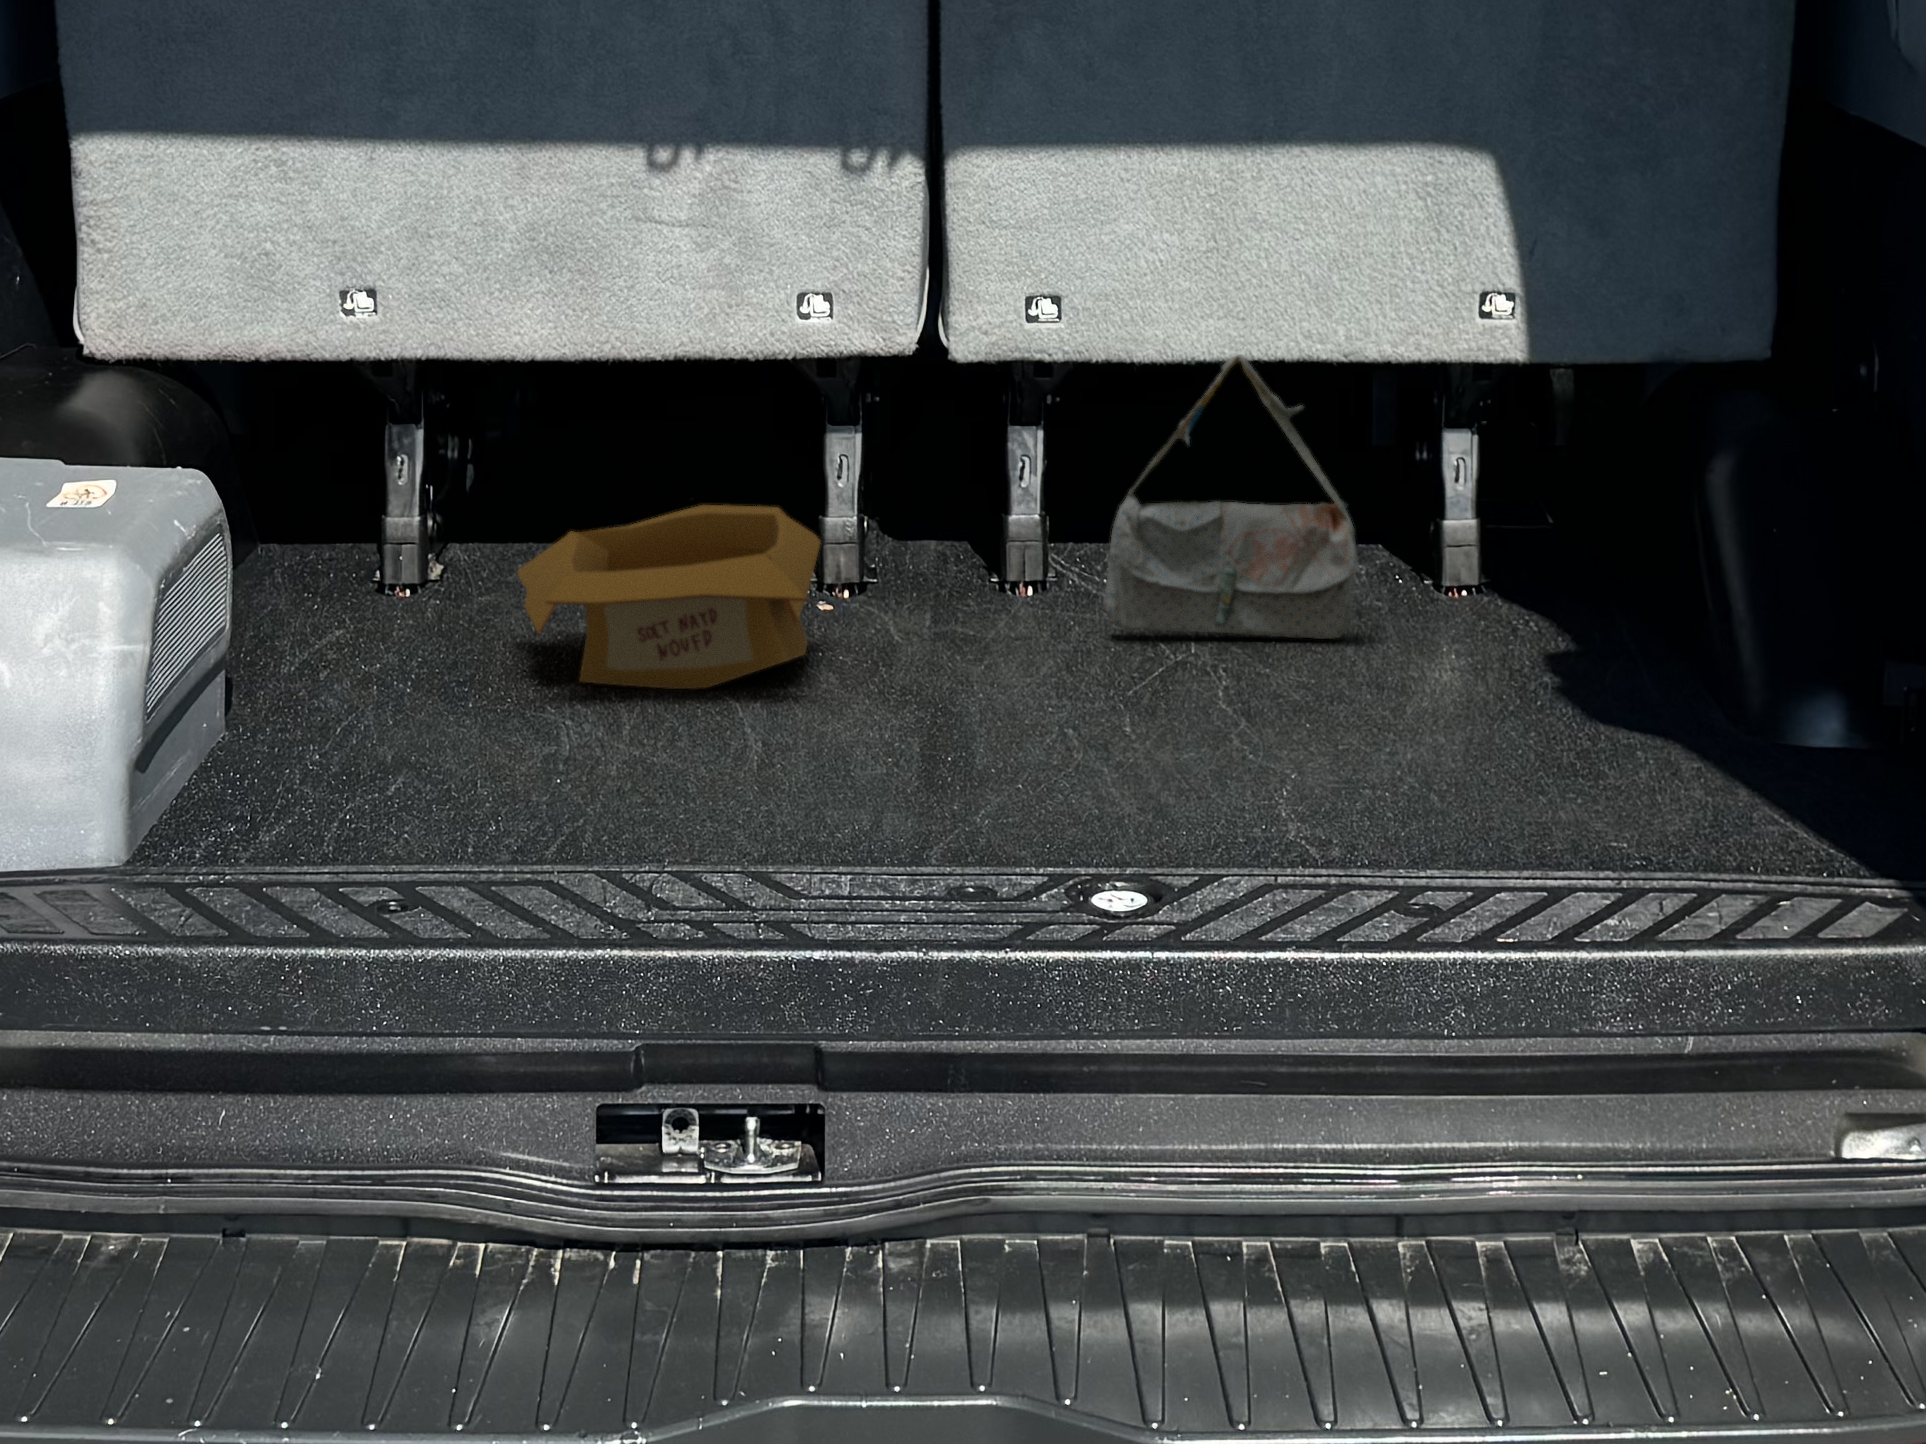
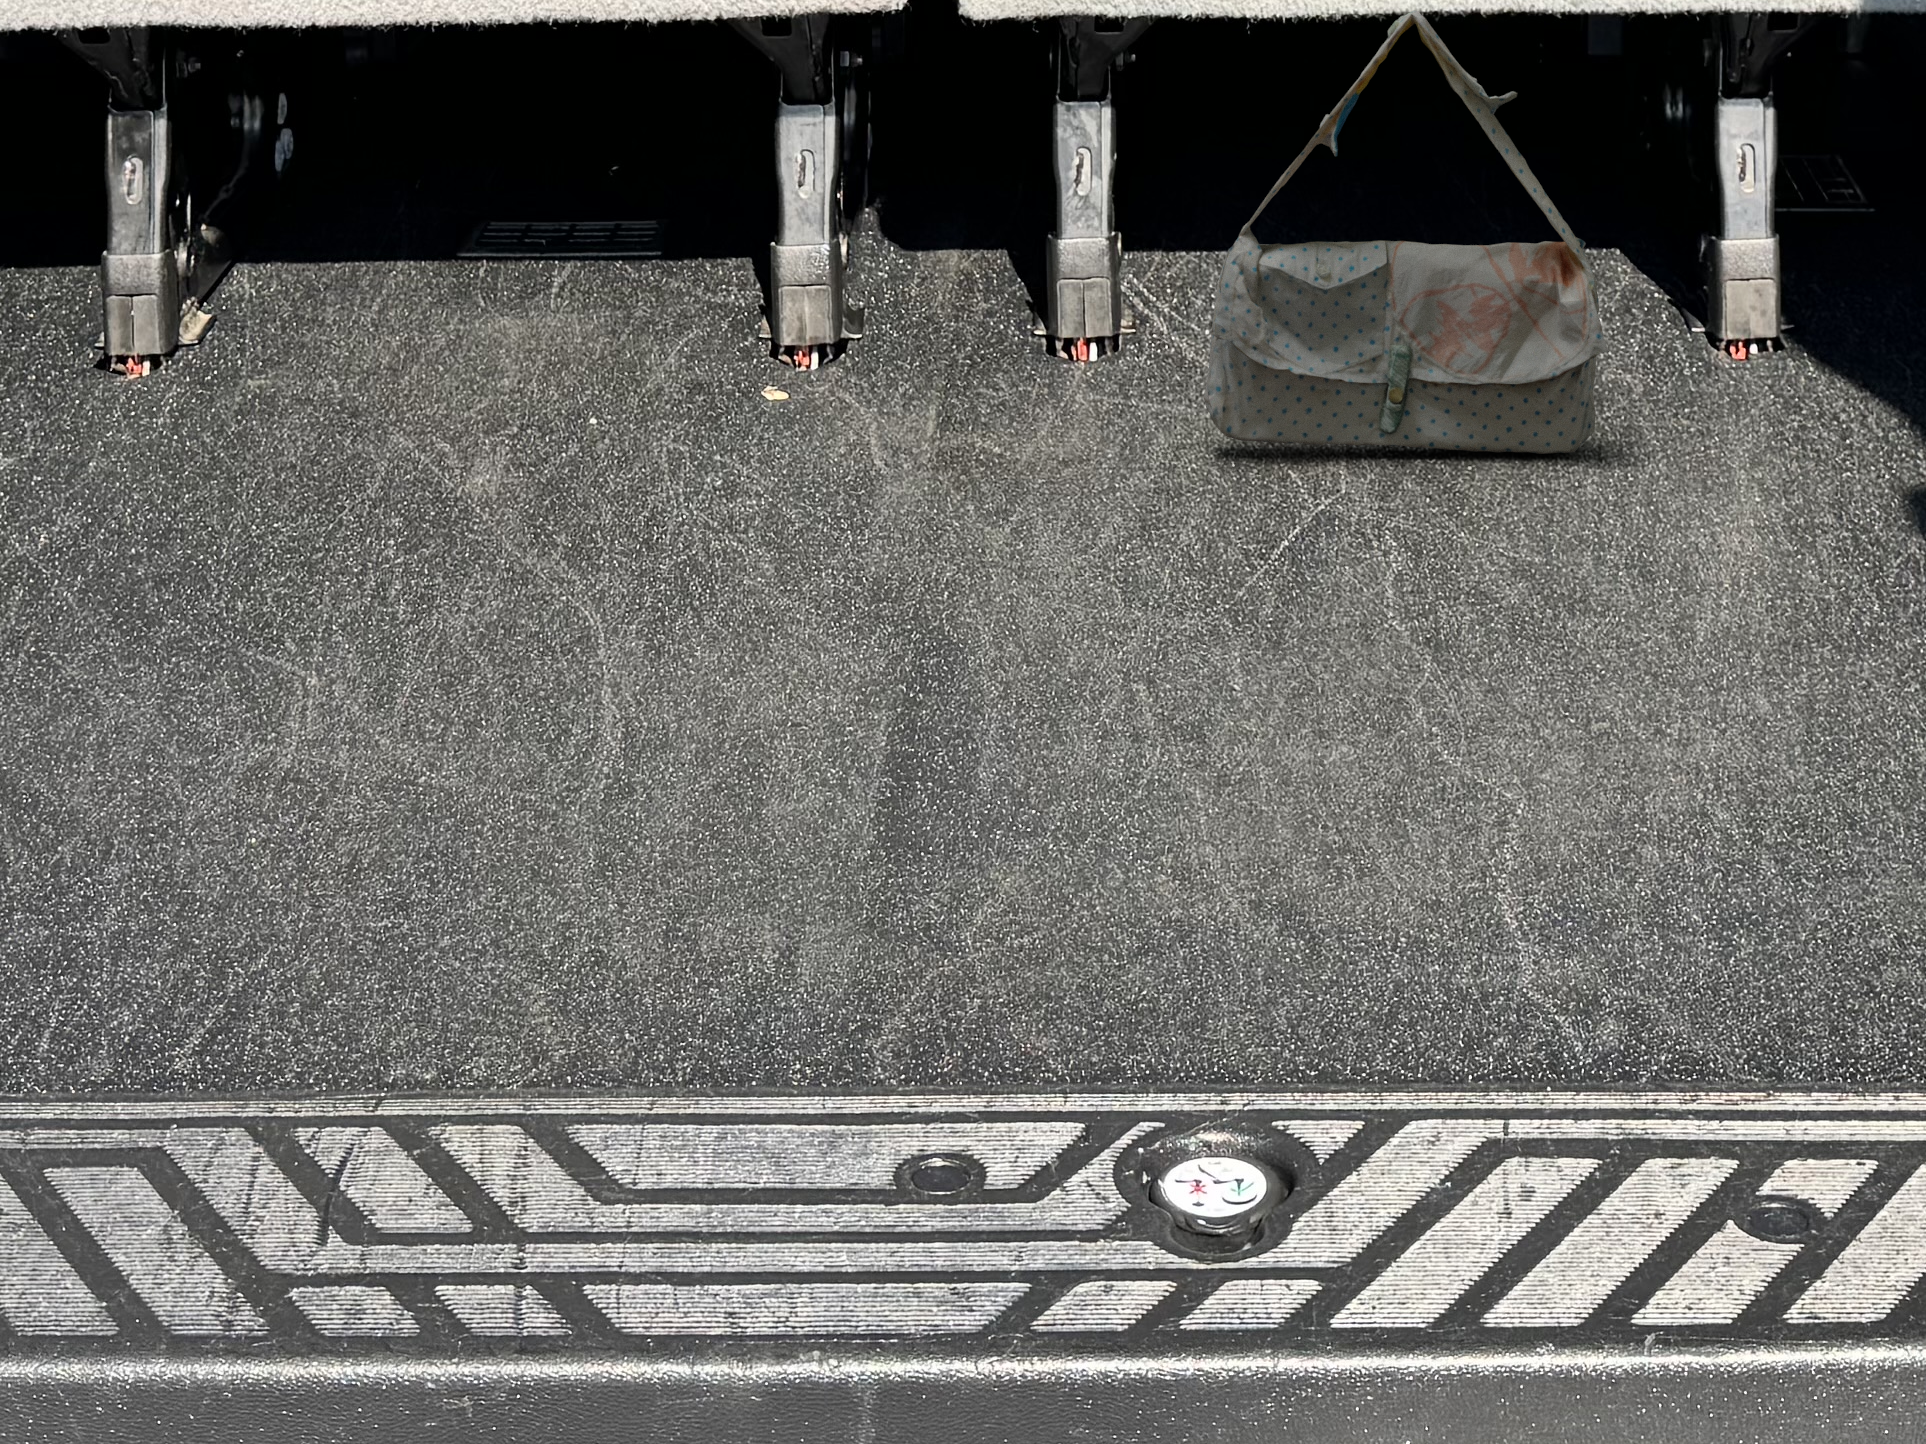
cardboard box: present [517,505,821,689] -> none [281,253,759,572]

